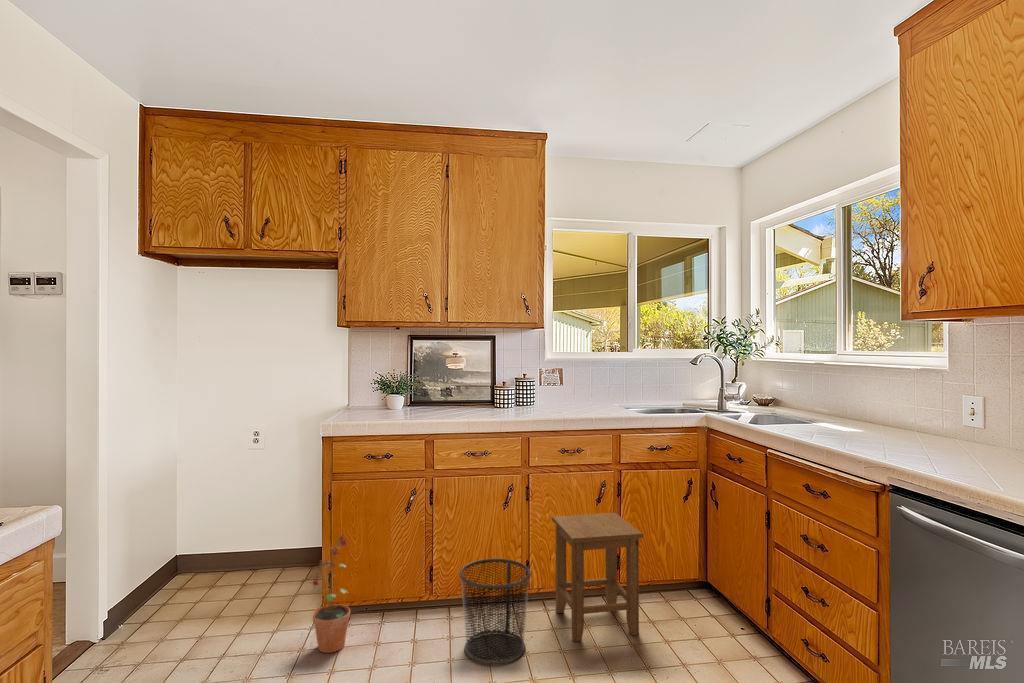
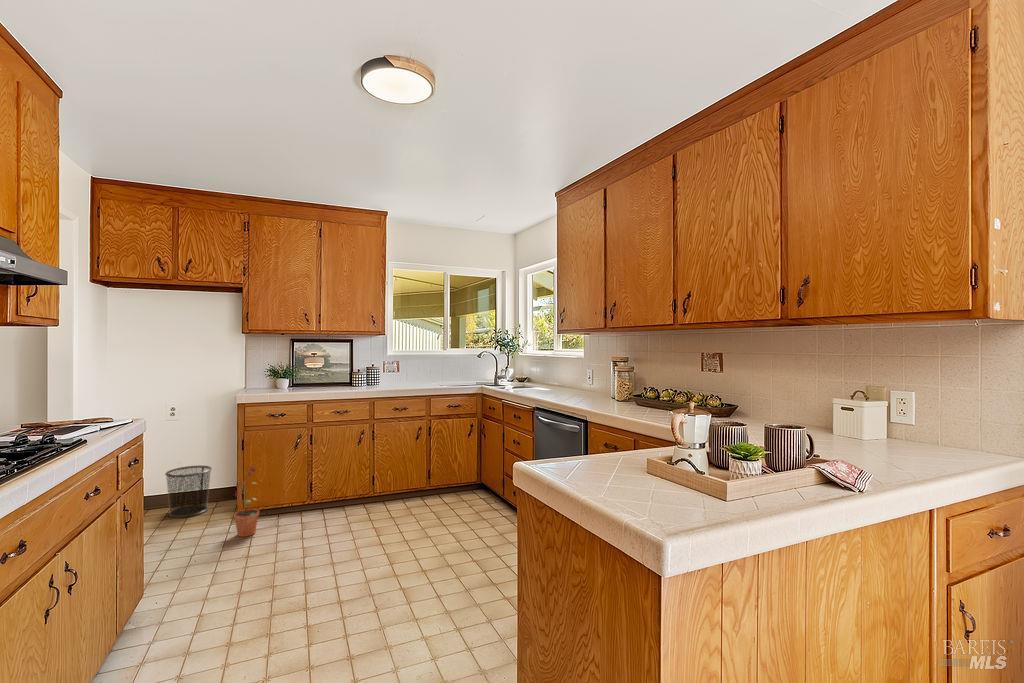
stool: present [552,513,643,641] -> none [389,445,441,516]
waste bin: present [459,558,531,664] -> present [165,466,212,517]

